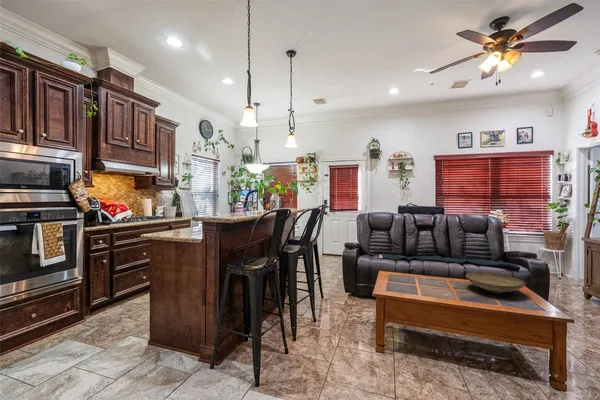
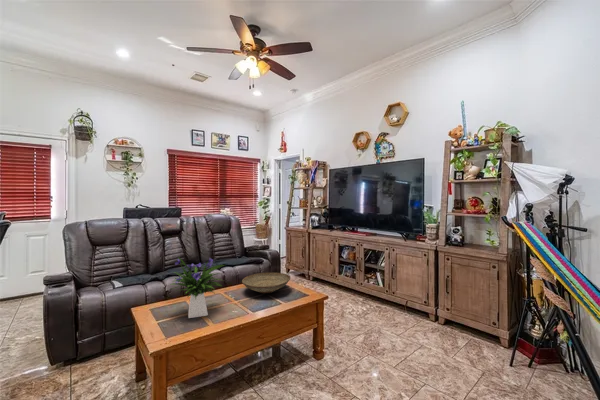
flower arrangement: none [395,239,442,289] -> present [170,257,224,318]

